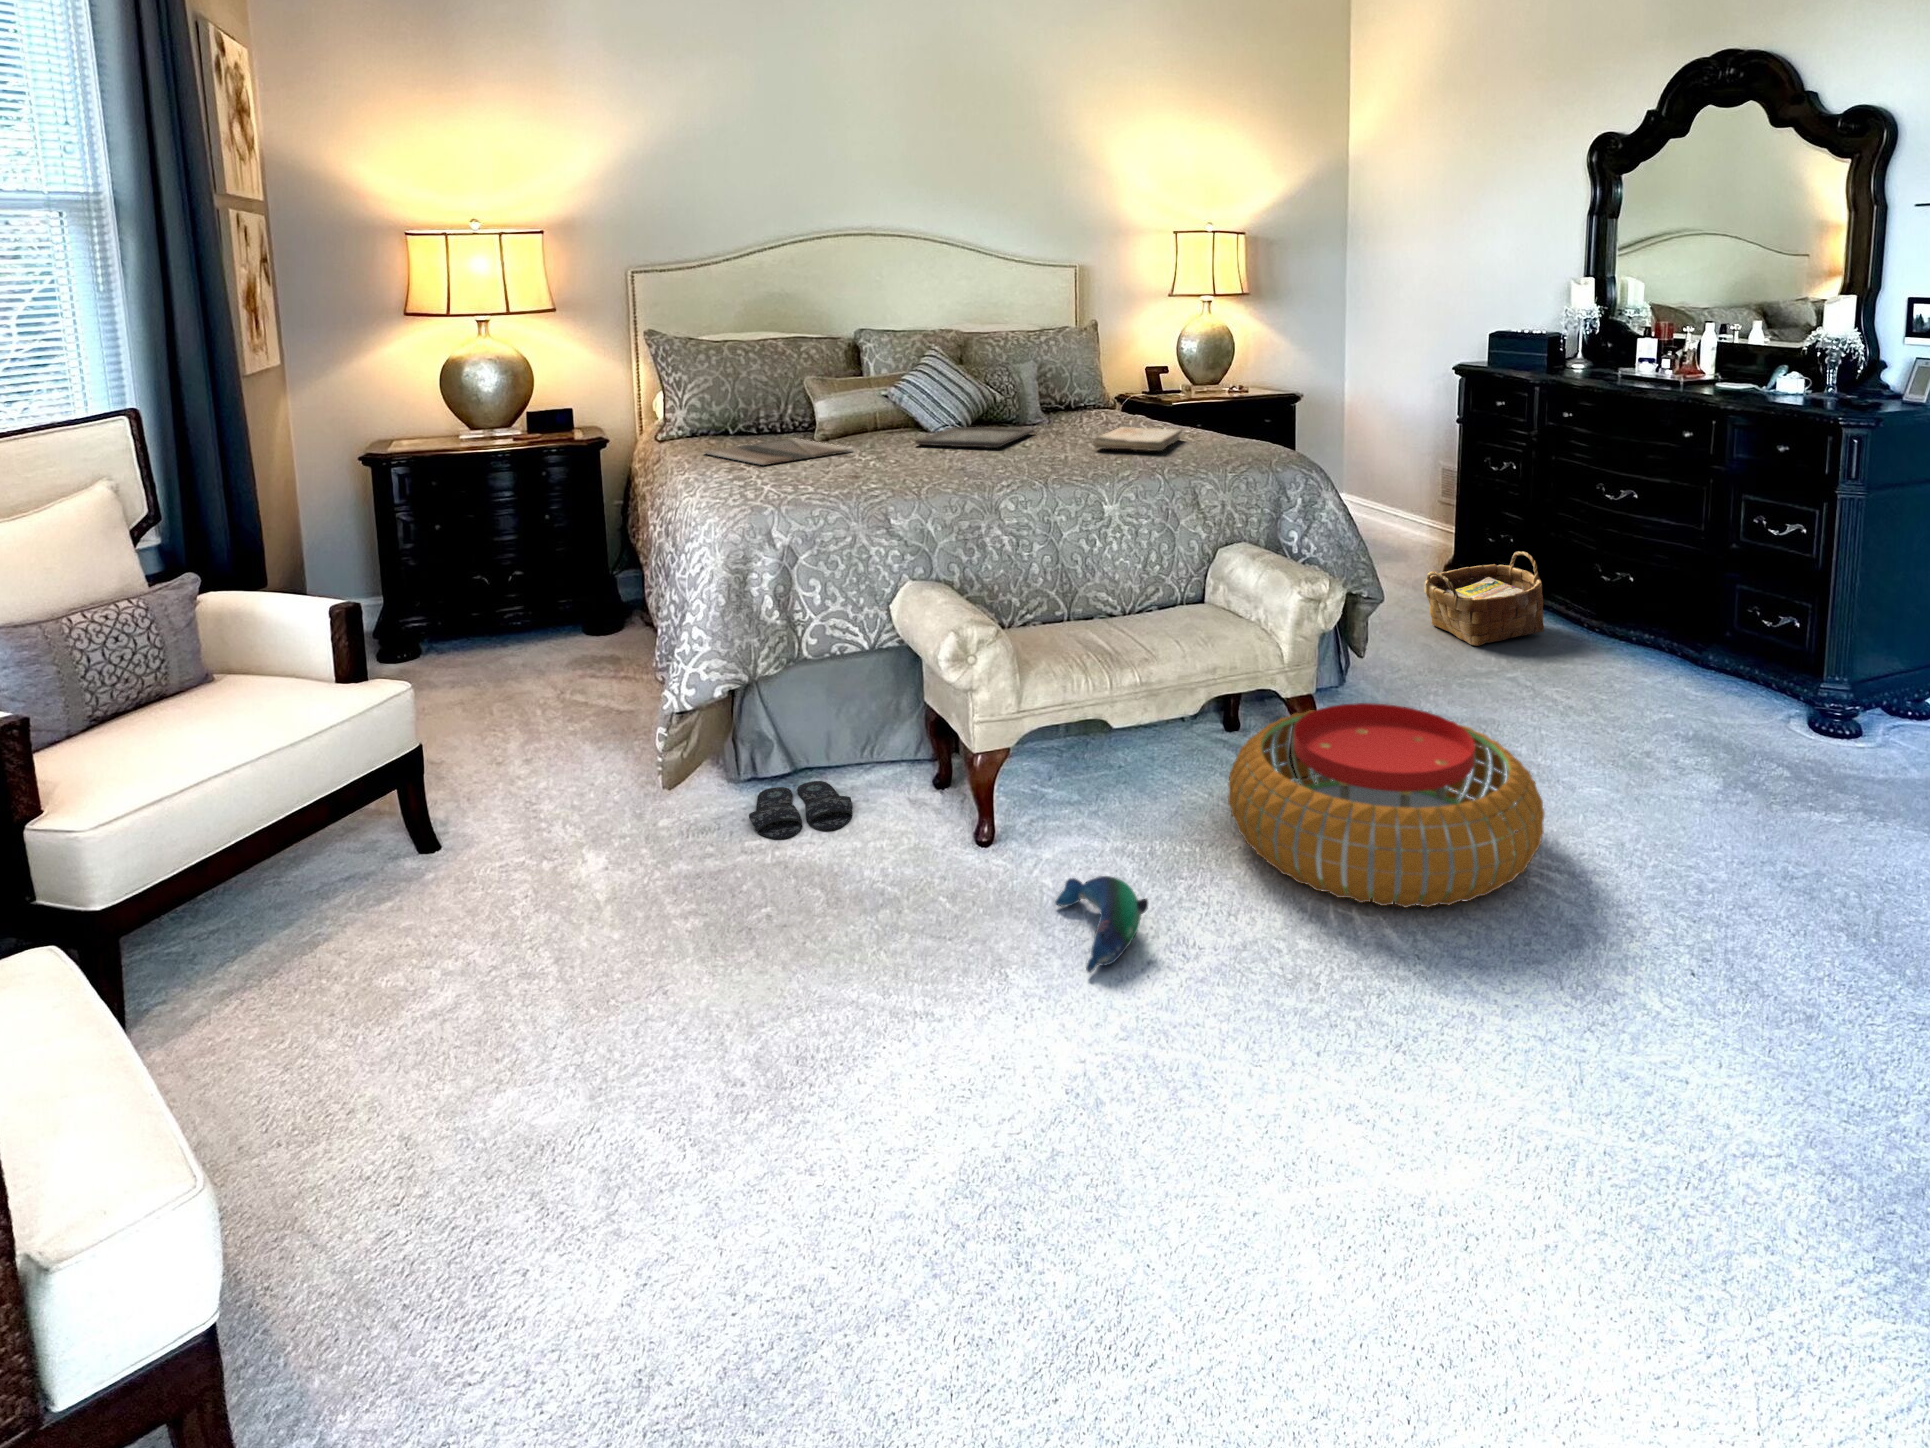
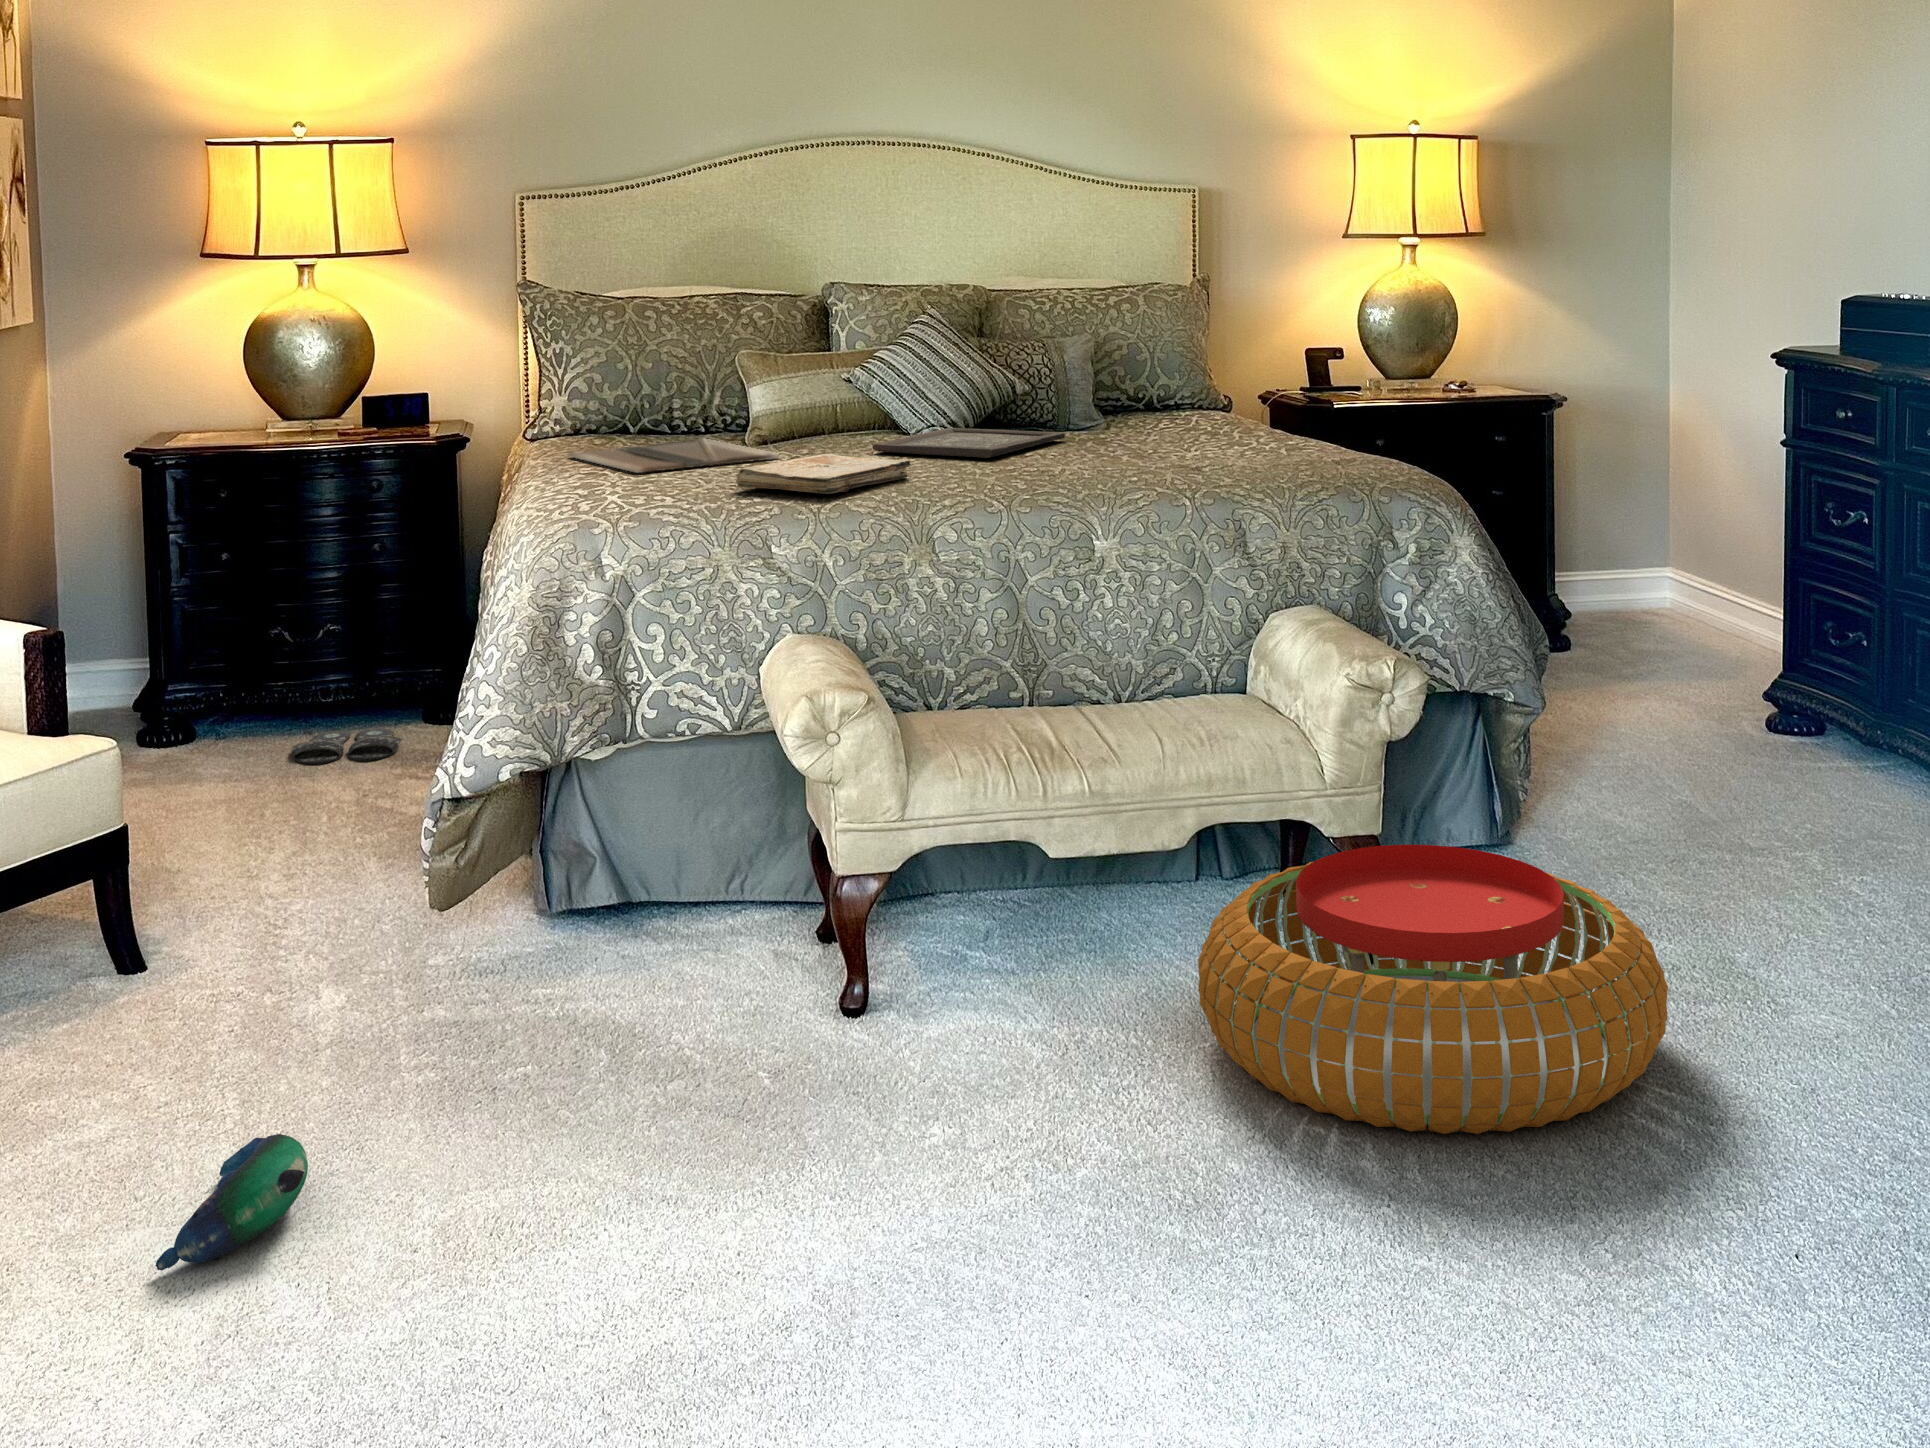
book: present [1093,427,1182,451] -> present [736,454,911,494]
woven basket: present [1425,551,1544,646] -> none [1692,653,1893,803]
slippers: present [749,781,853,839] -> present [292,728,402,764]
plush toy: present [1055,876,1148,973] -> present [156,1134,308,1270]

